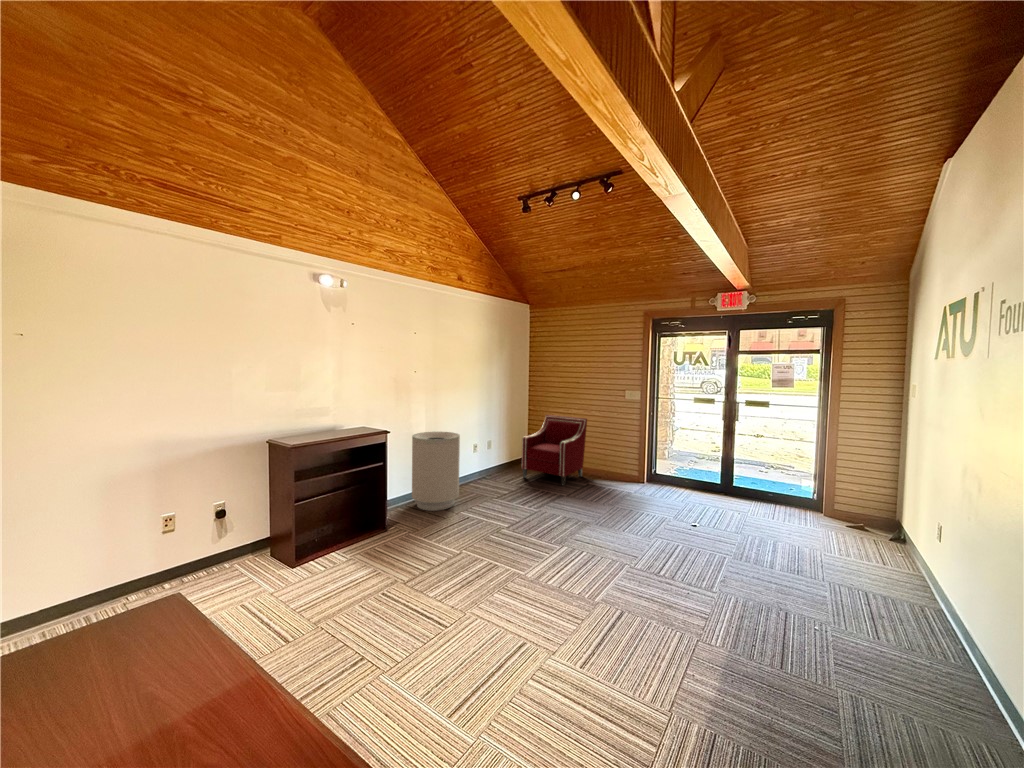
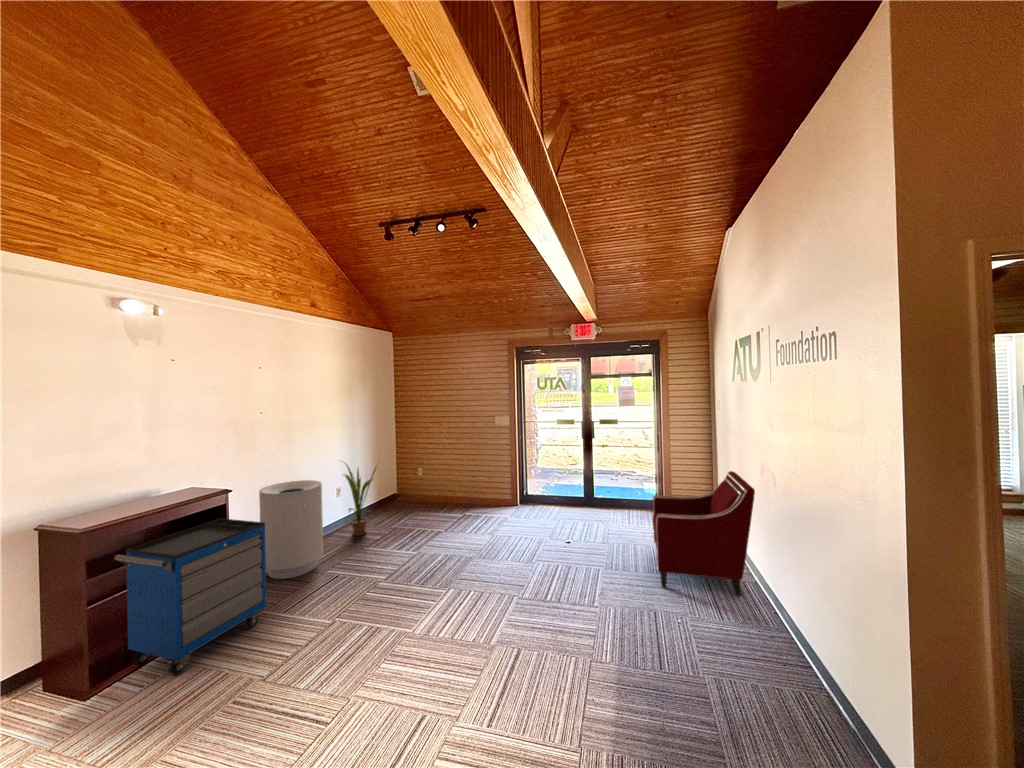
armchair: present [522,415,587,486] -> present [653,471,755,596]
house plant: none [476,419,512,487] -> present [345,463,377,536]
storage cabinet: none [312,452,413,564] -> present [114,518,267,675]

